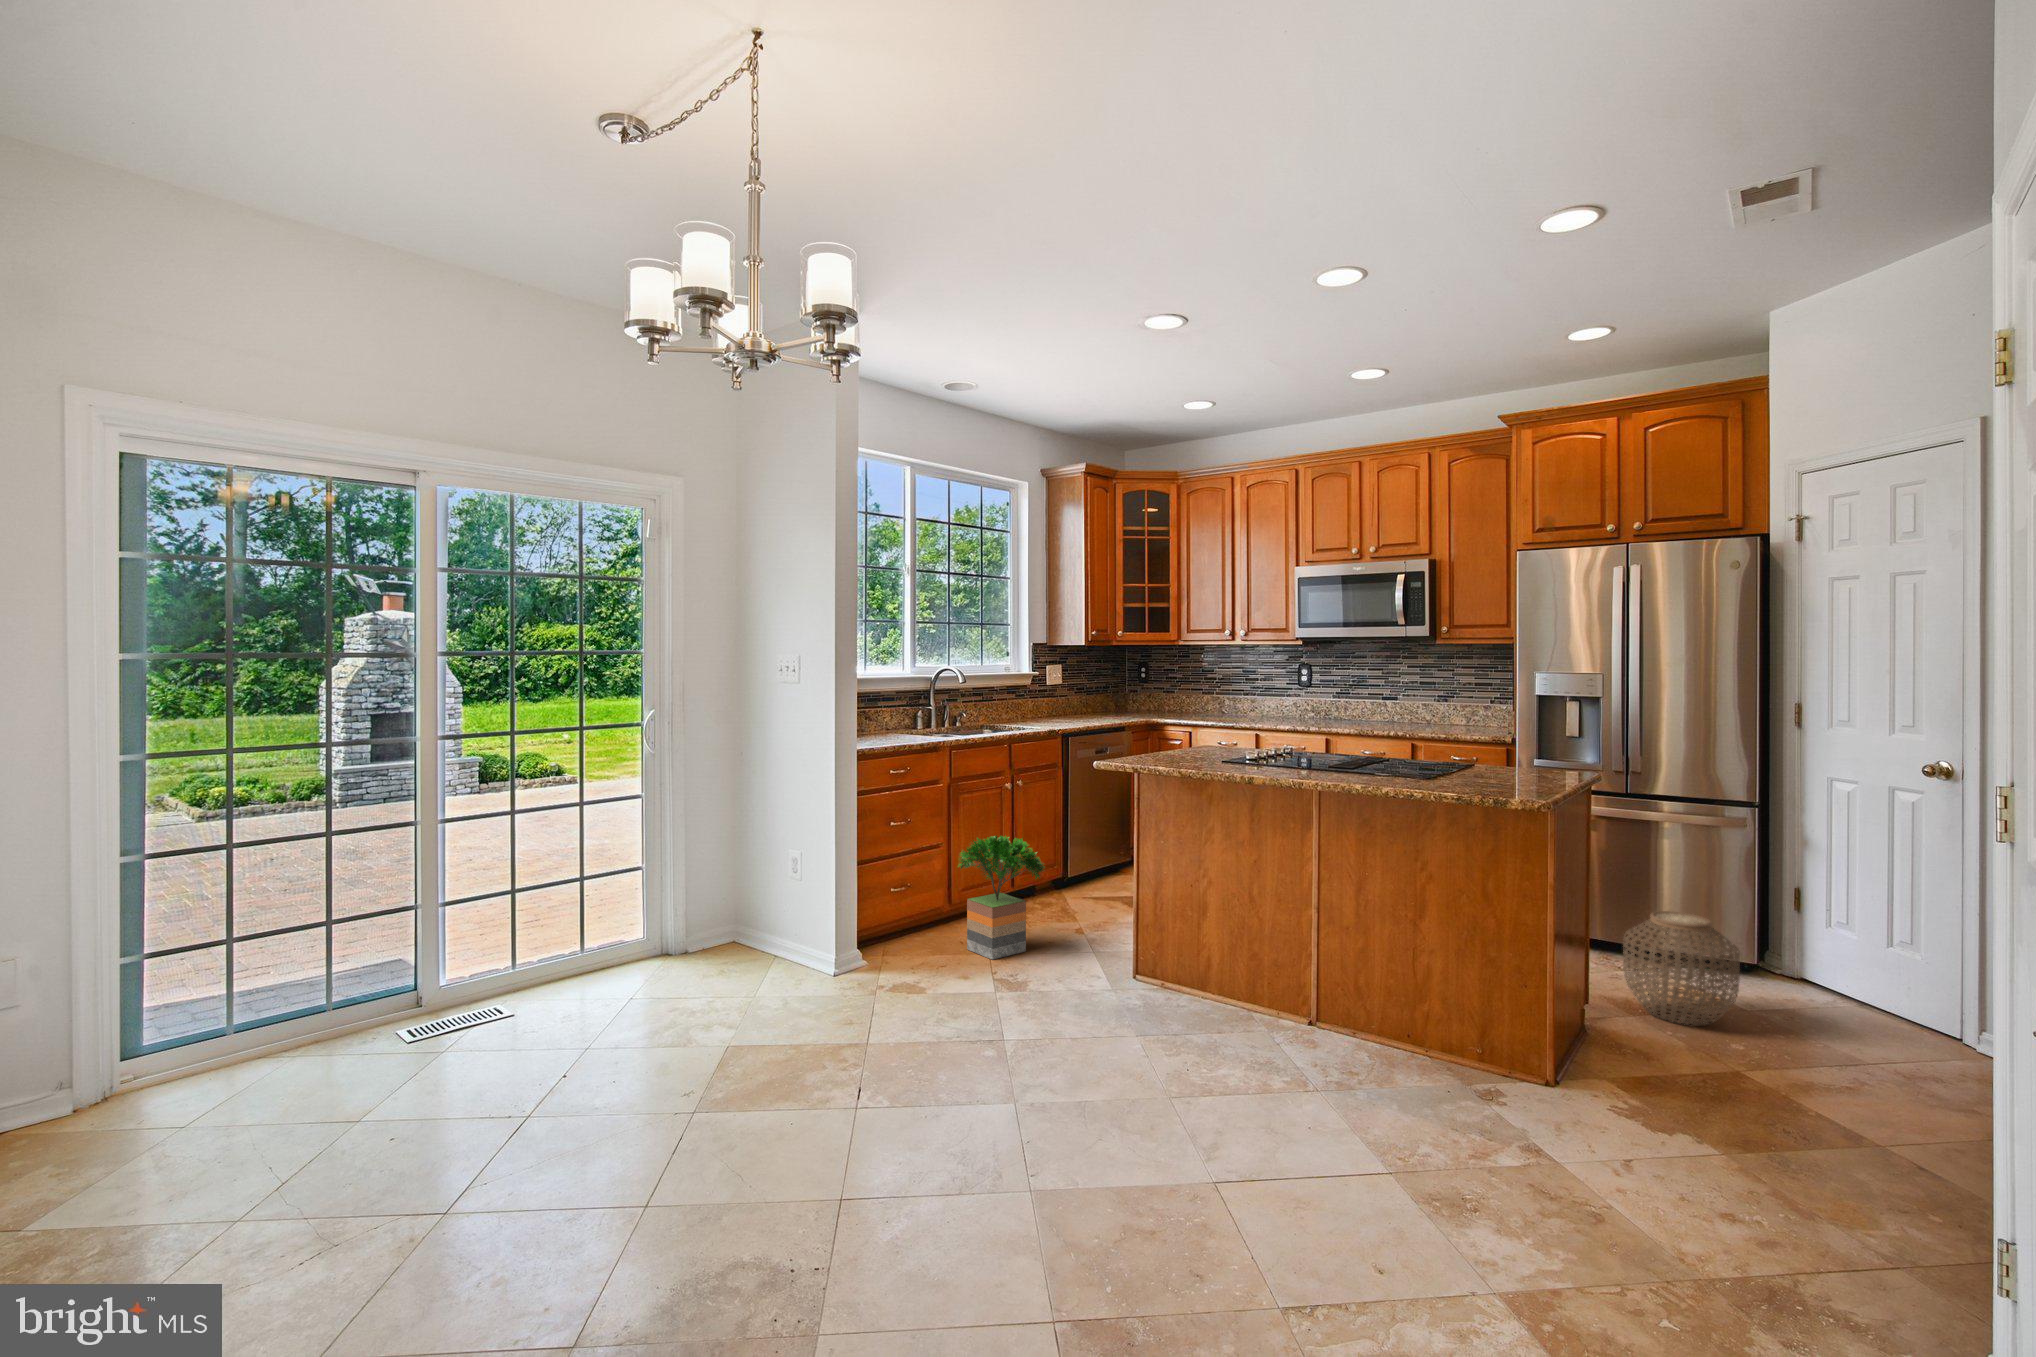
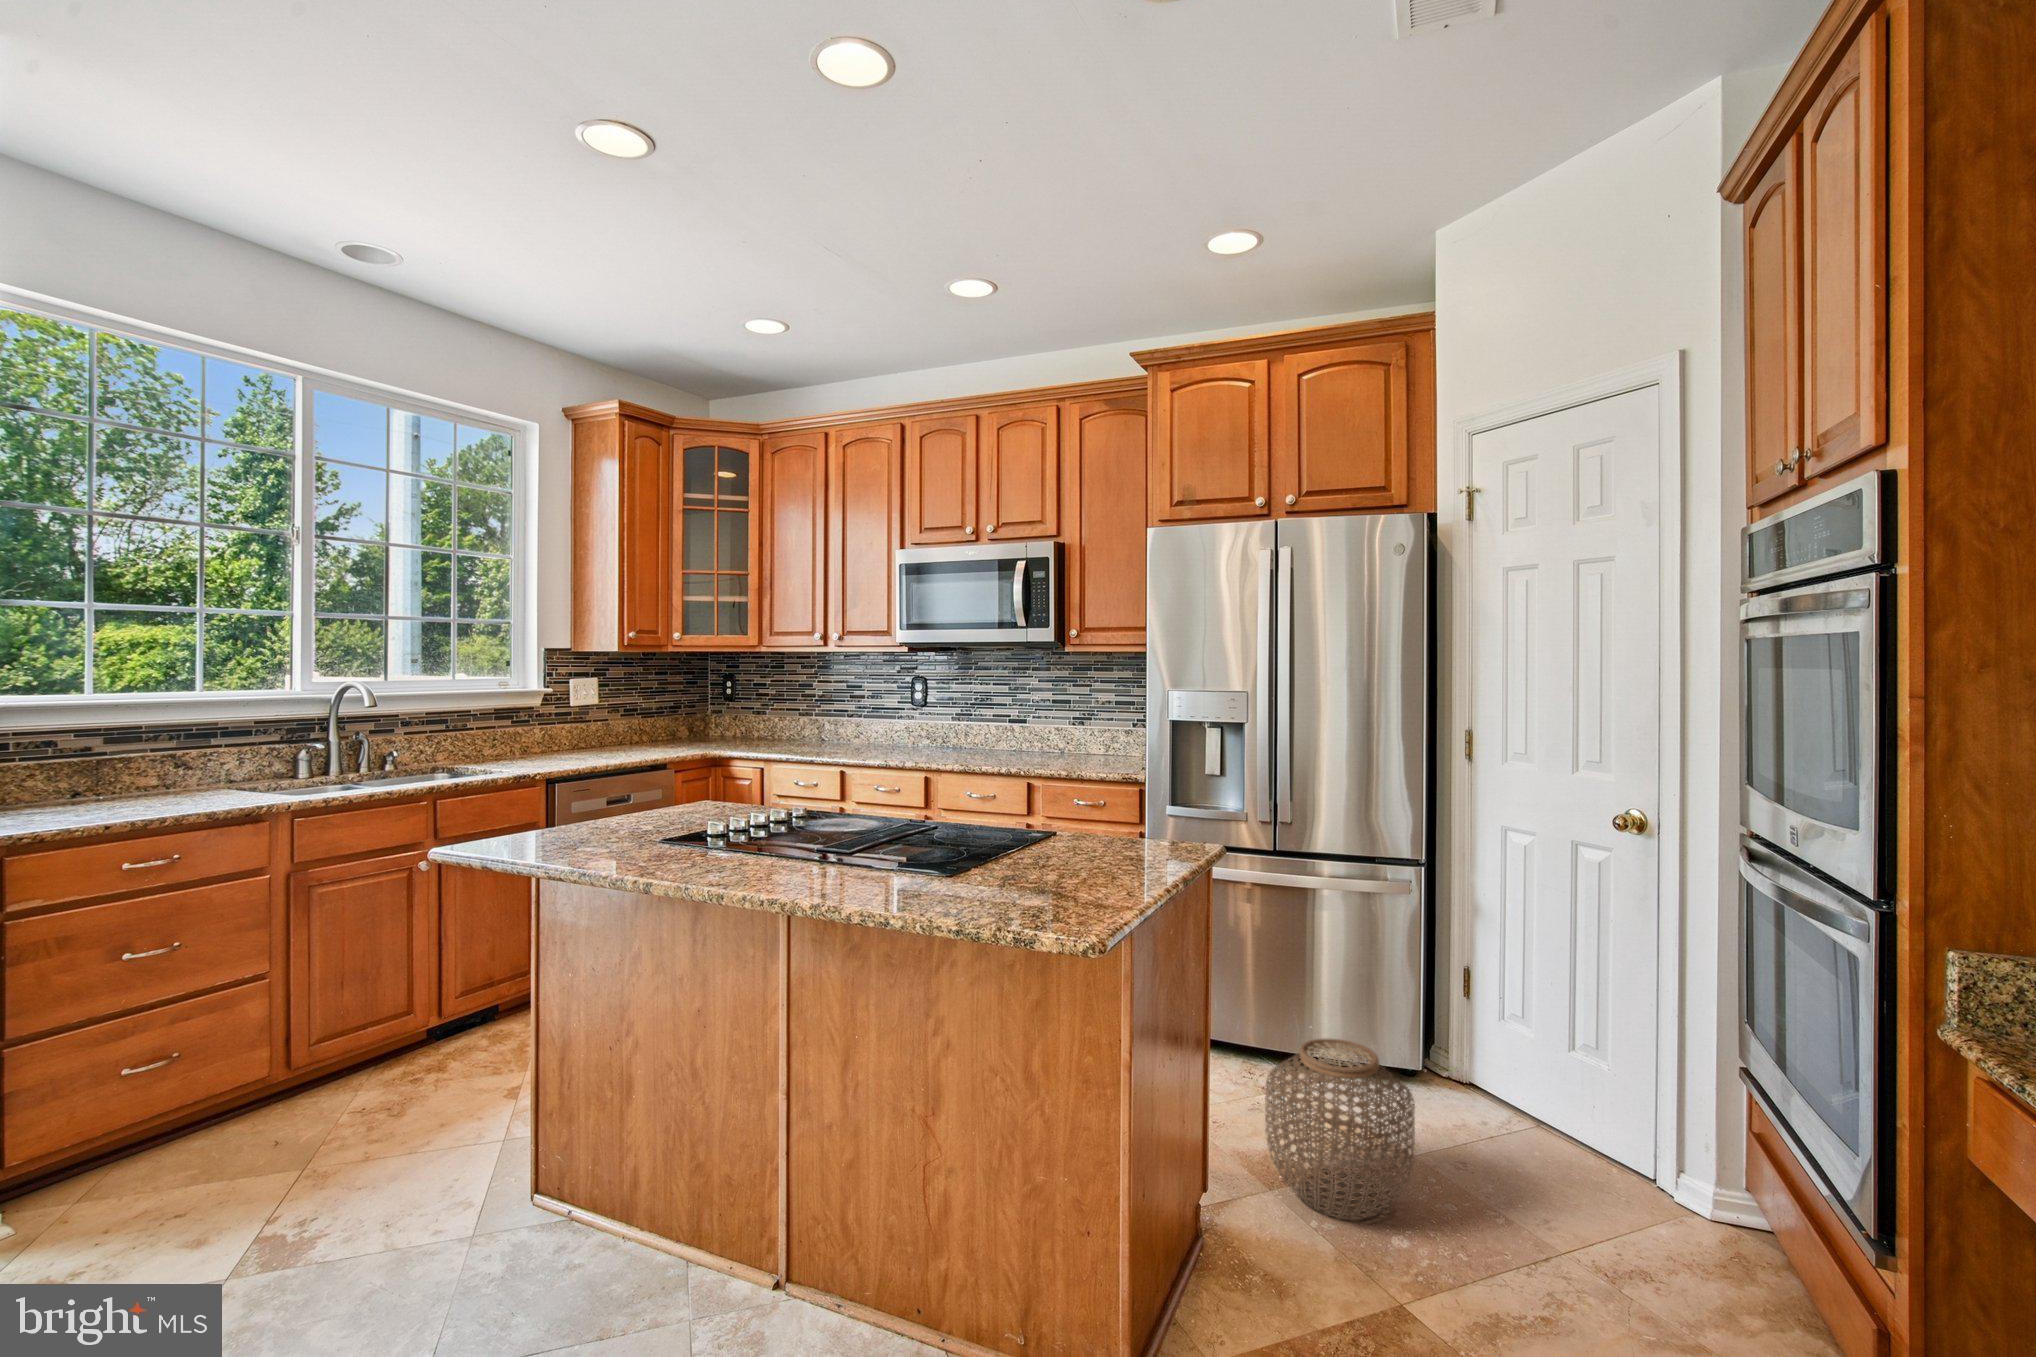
potted tree: present [958,835,1044,960] -> none [205,970,393,1211]

